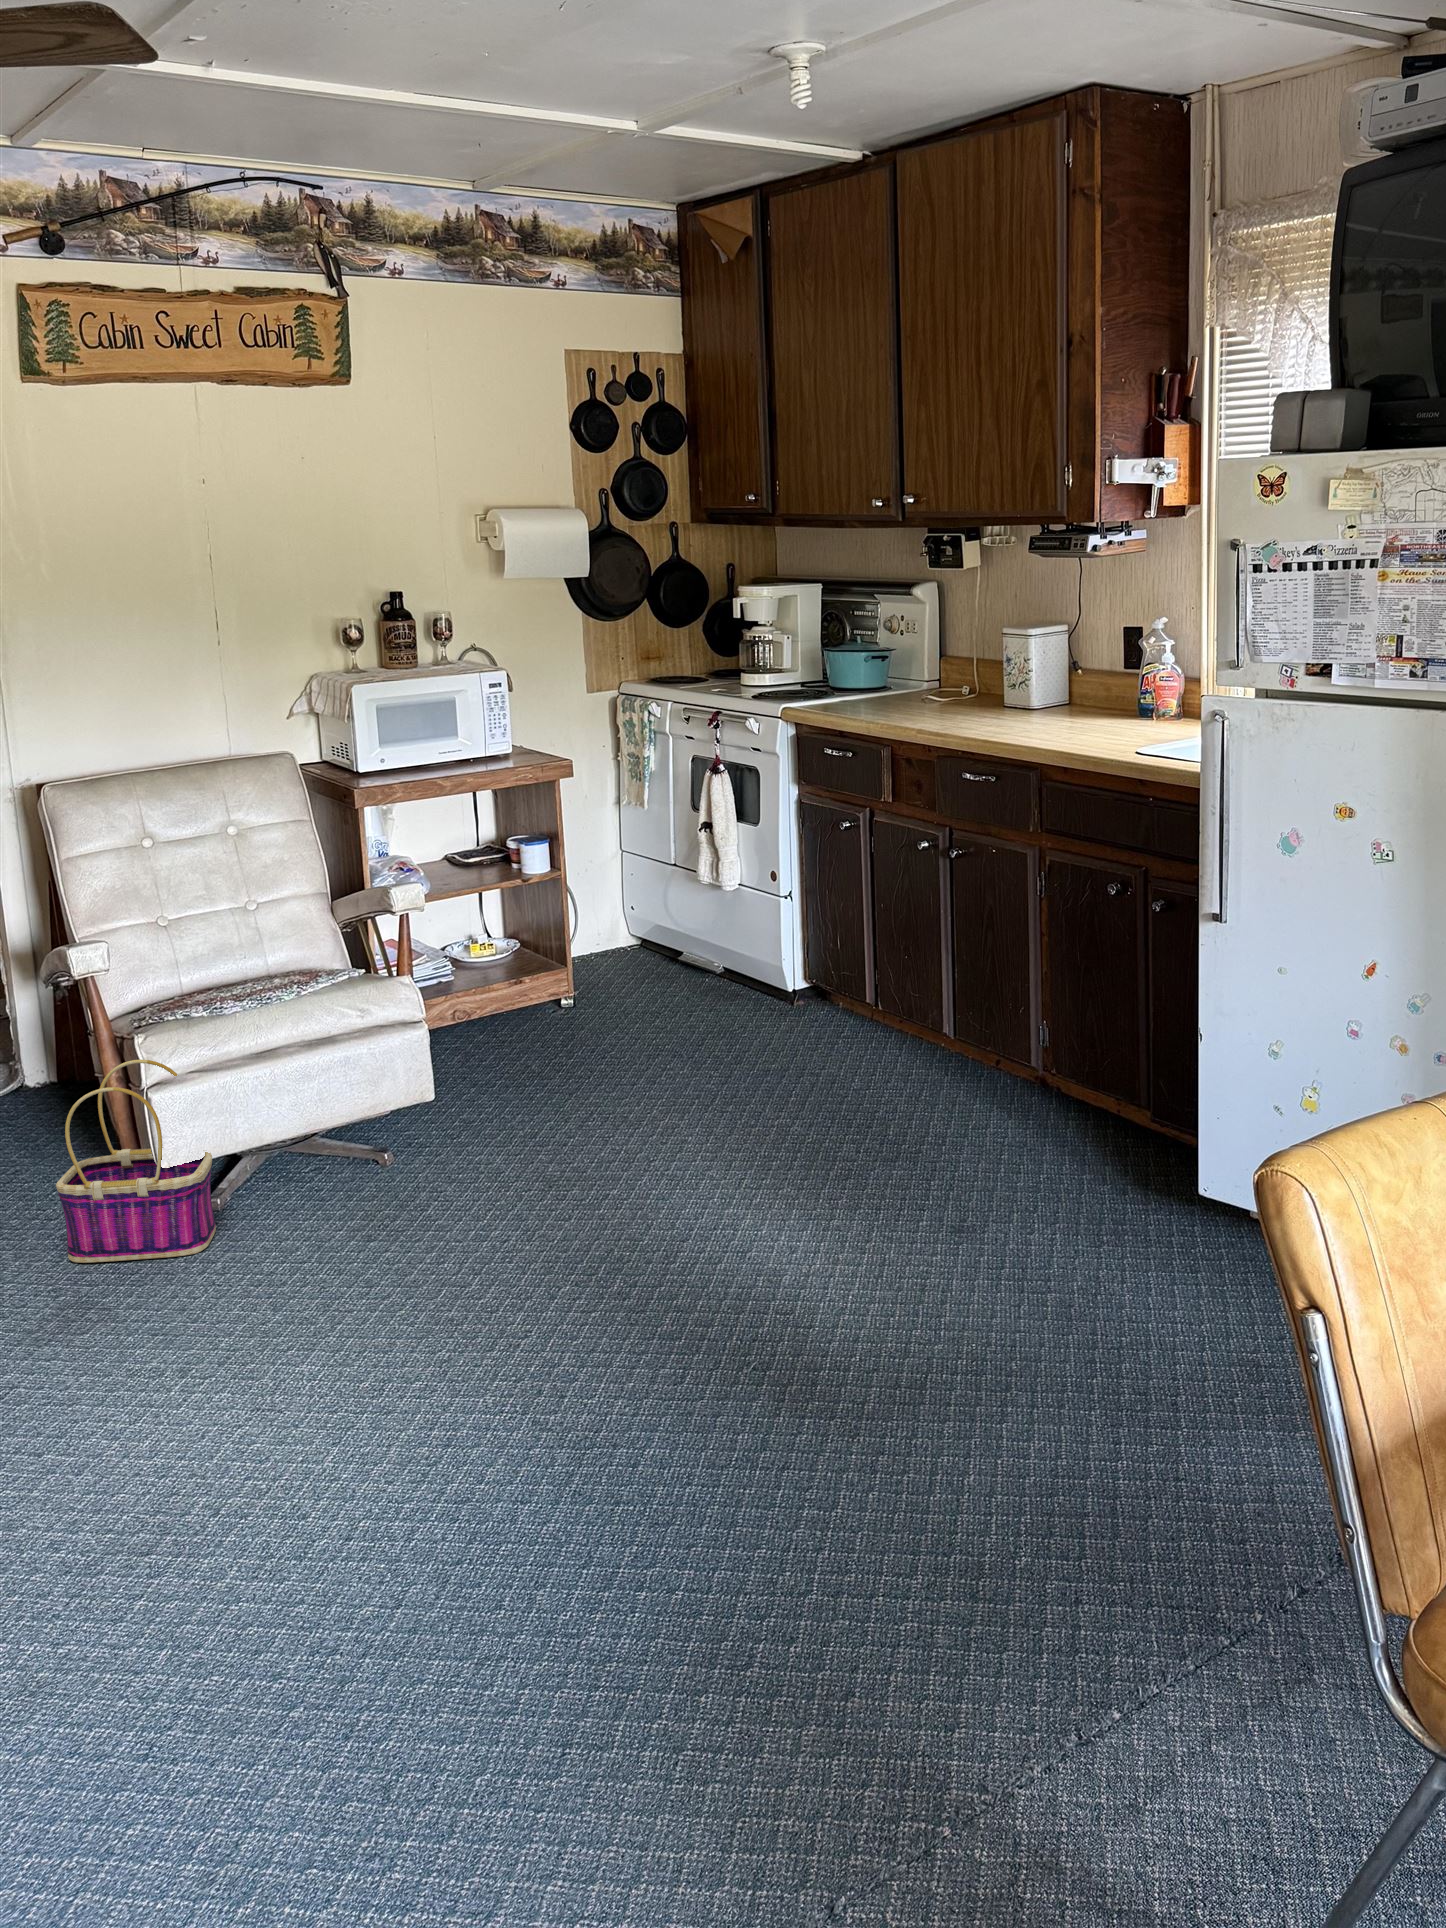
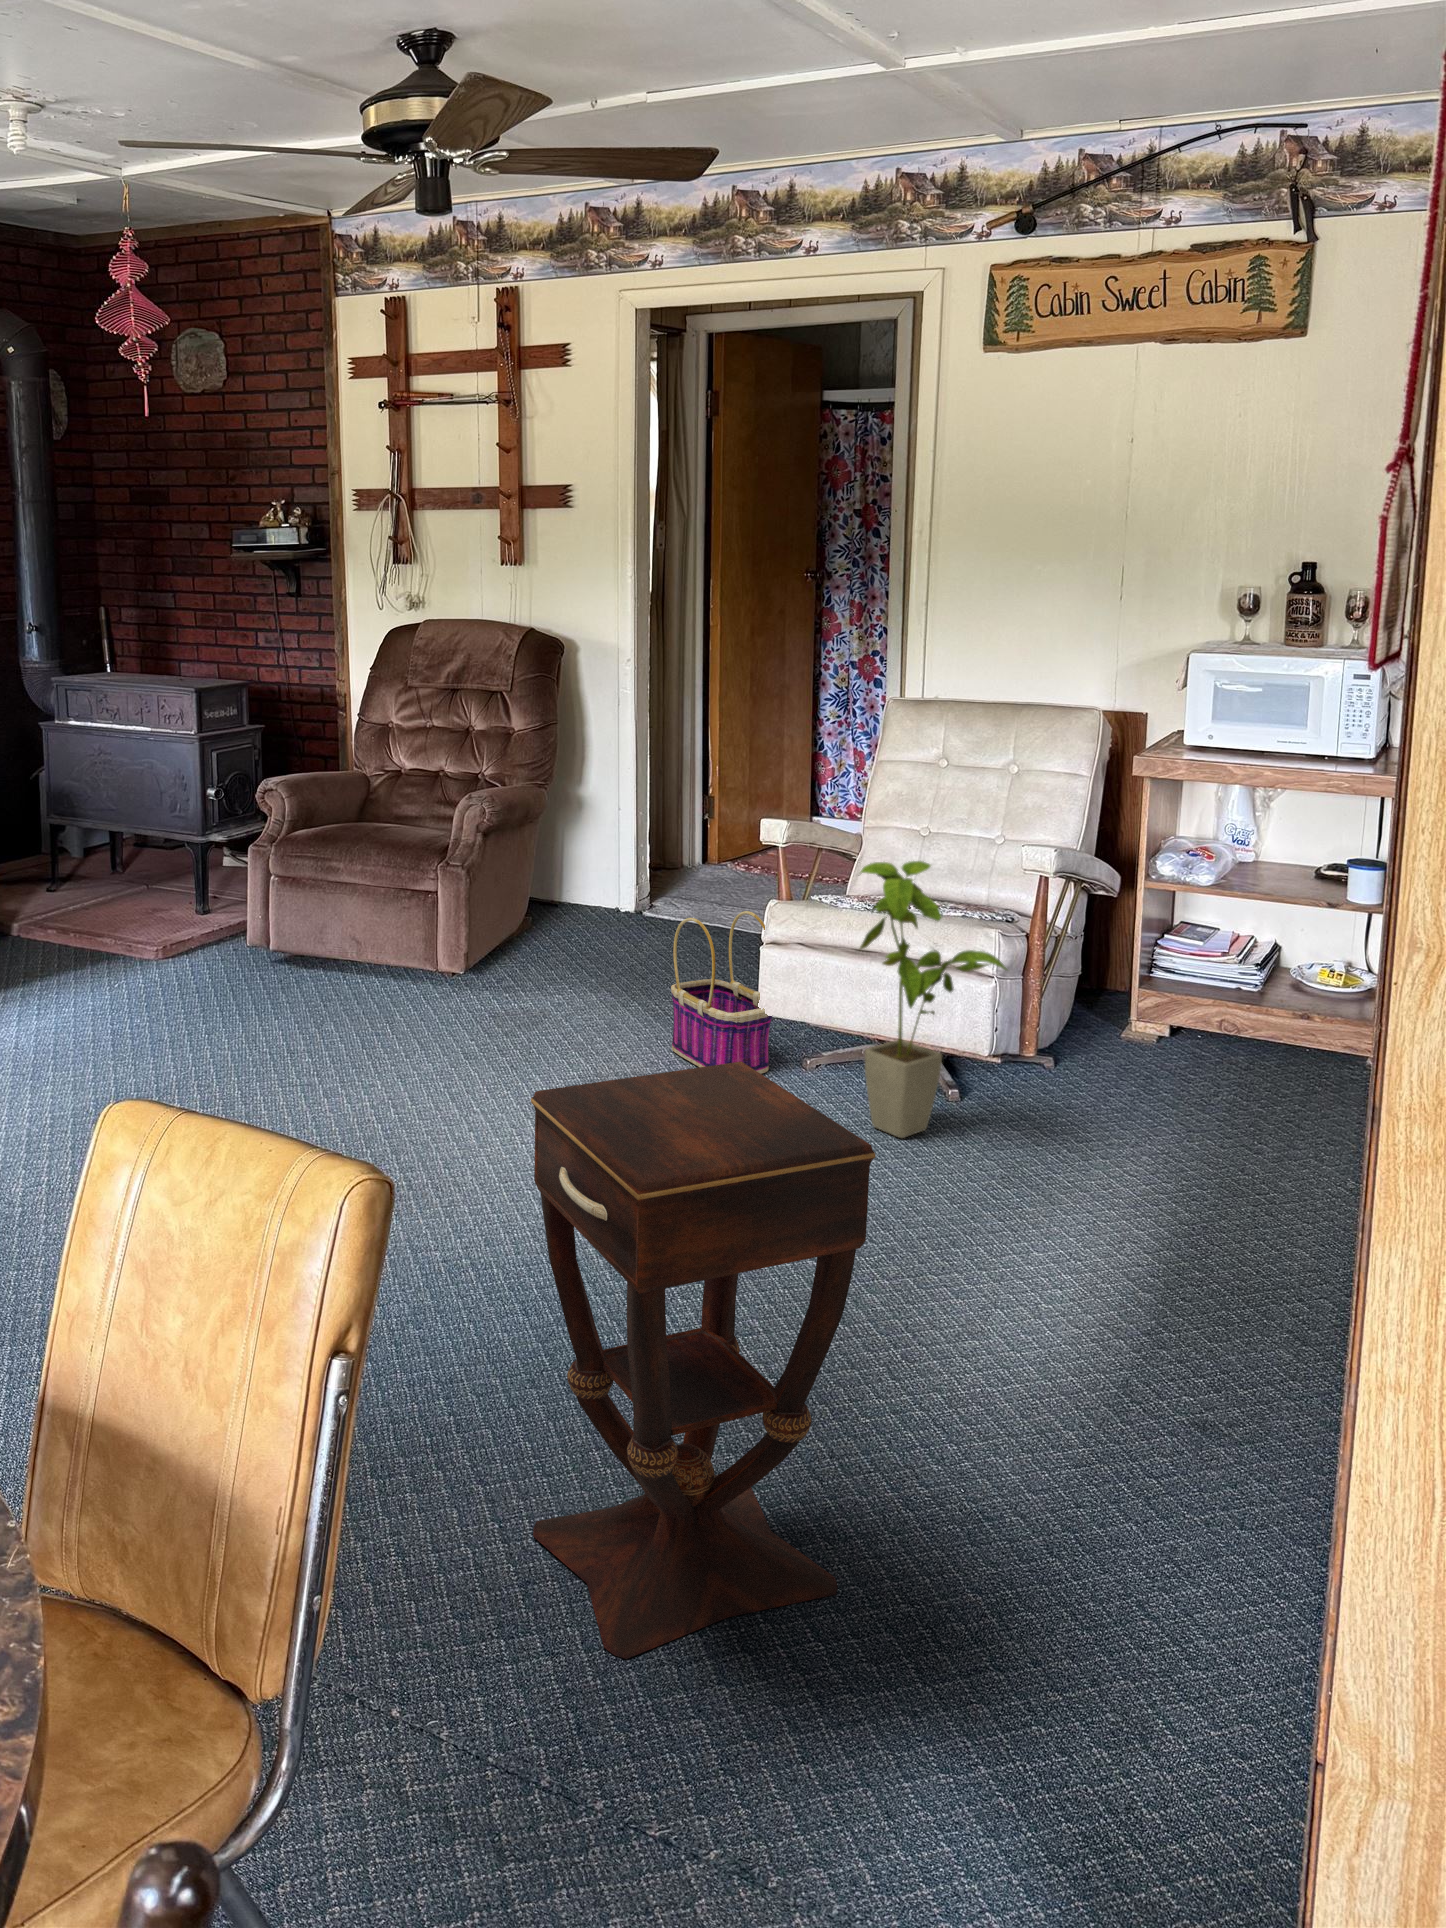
house plant: none [354,925,515,1210] -> present [860,861,1007,1138]
side table: none [877,1069,1118,1562] -> present [531,1062,875,1659]

